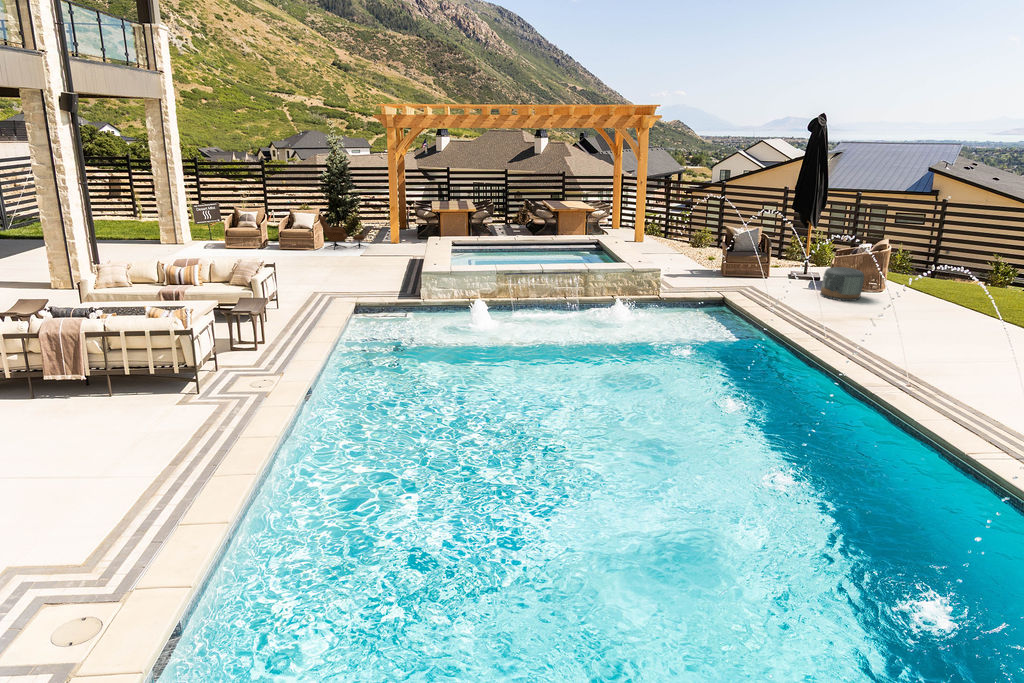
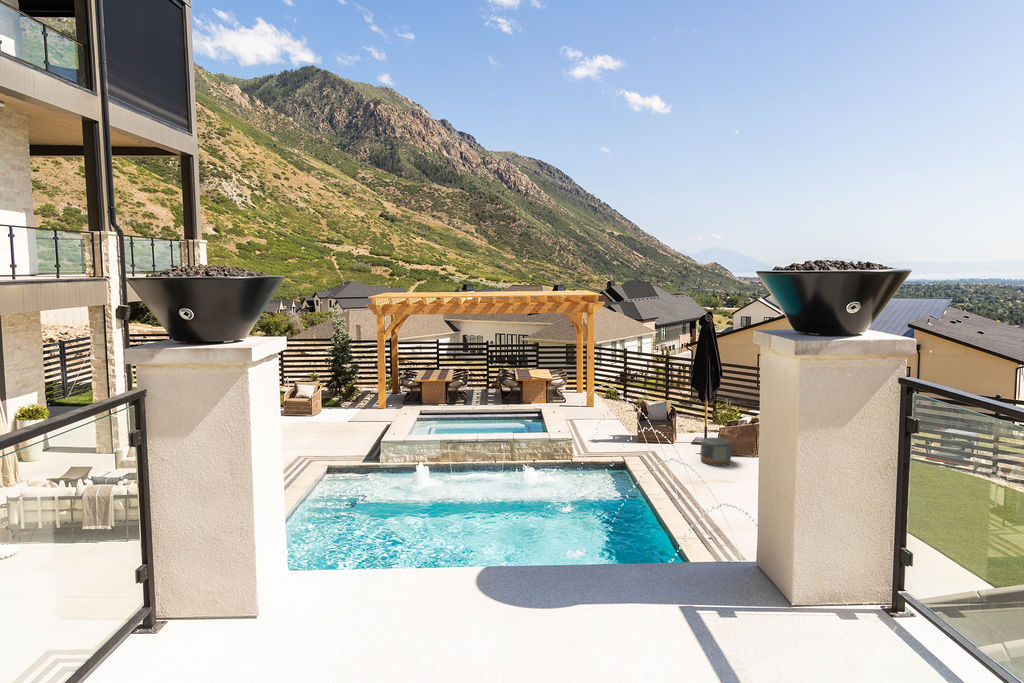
lounge chair: present [319,216,366,250] -> none [318,388,357,416]

